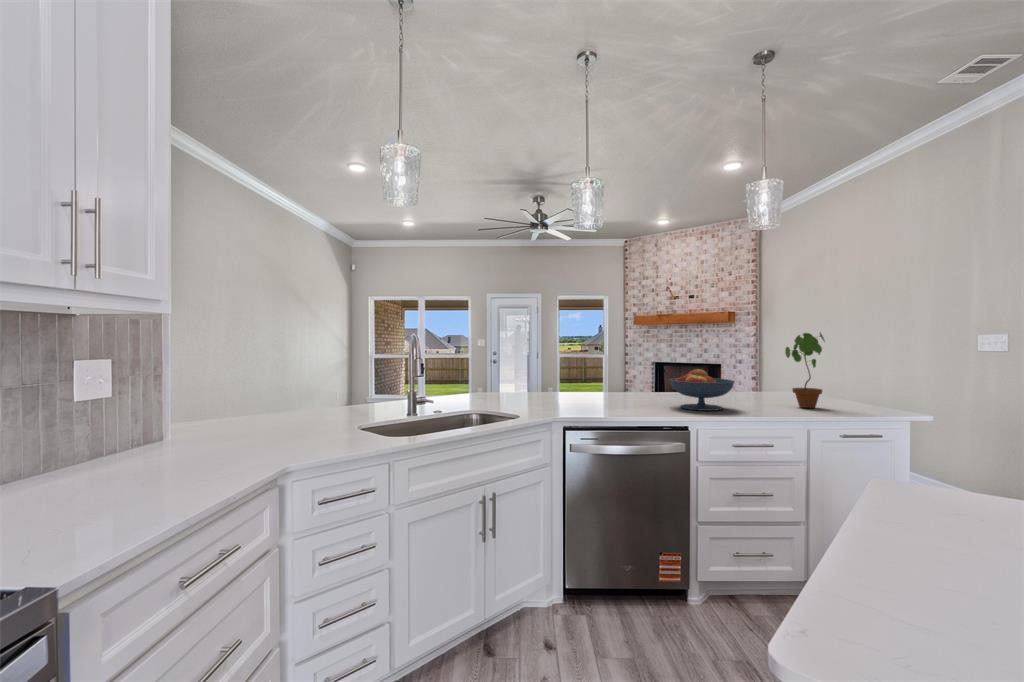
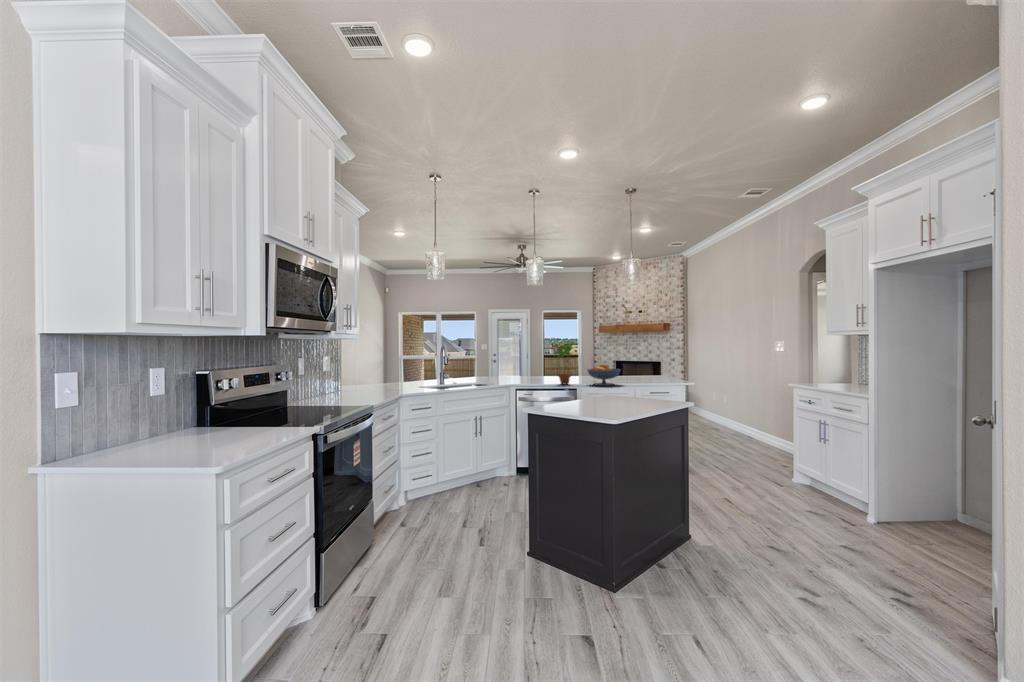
potted plant: present [785,333,825,408] -> present [555,344,572,384]

